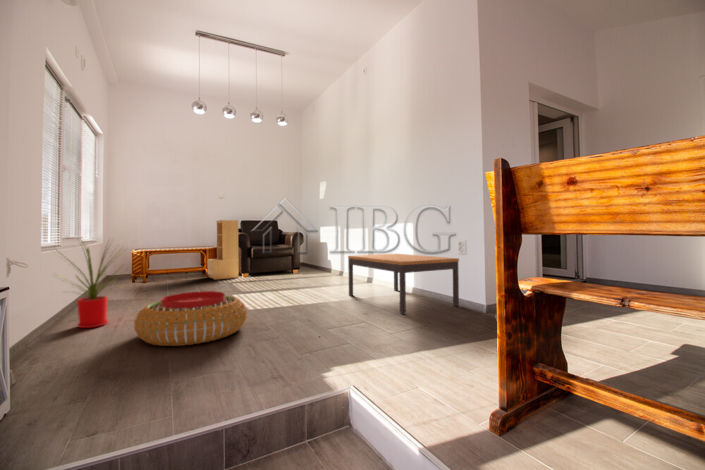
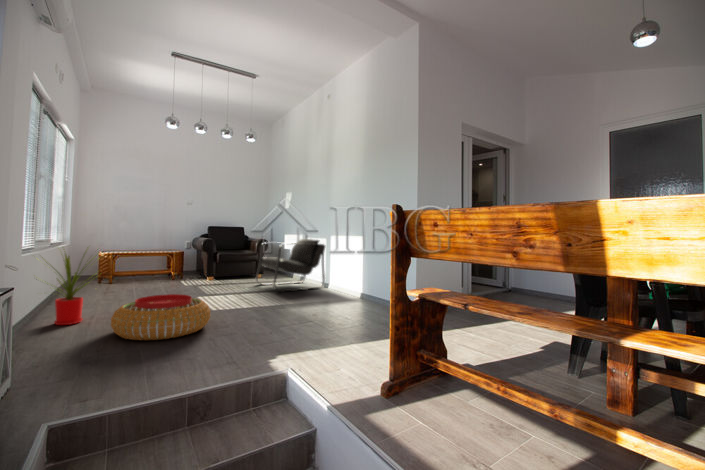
bookshelf: present [207,220,239,279] -> none [174,226,206,283]
armchair: none [292,230,367,287] -> present [256,239,325,292]
coffee table: present [348,254,459,314] -> none [305,263,398,317]

